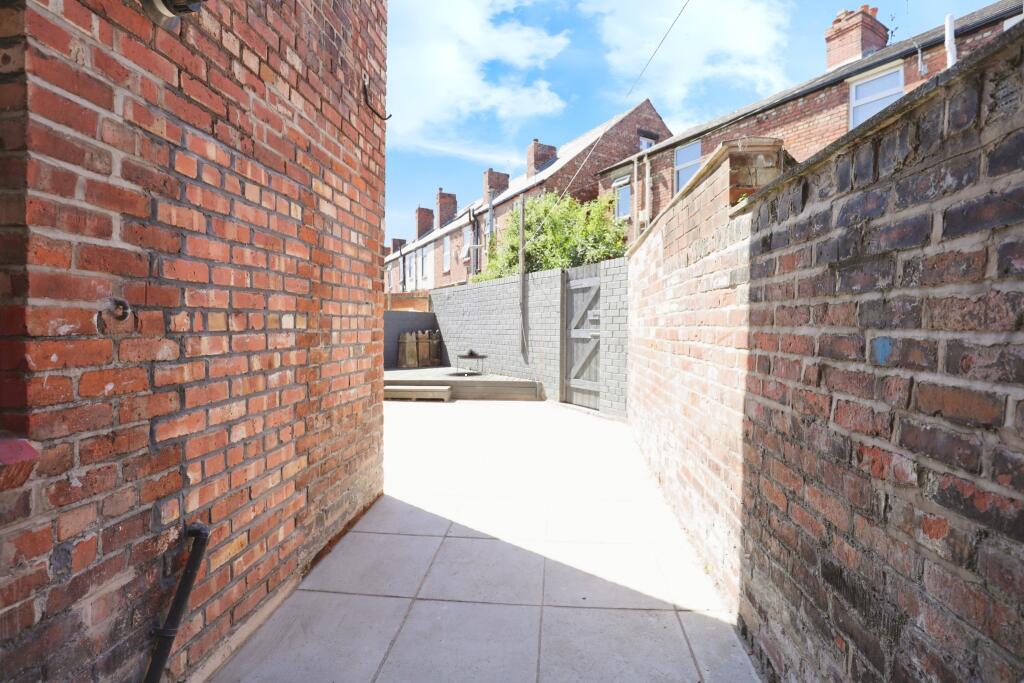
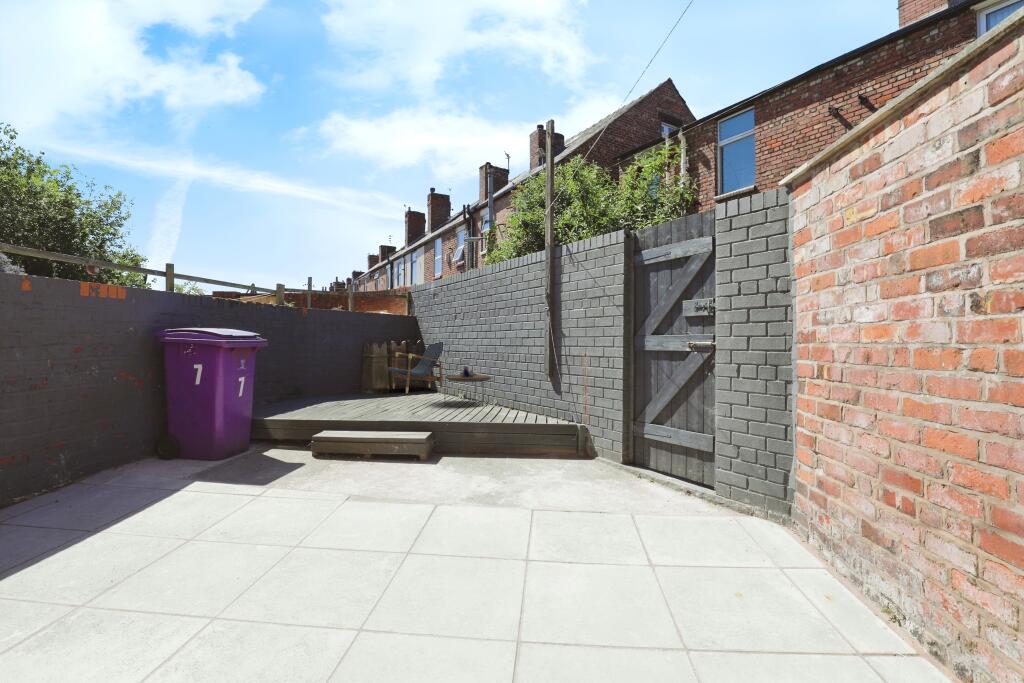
lounge chair: none [415,331,457,369] -> present [387,342,443,393]

